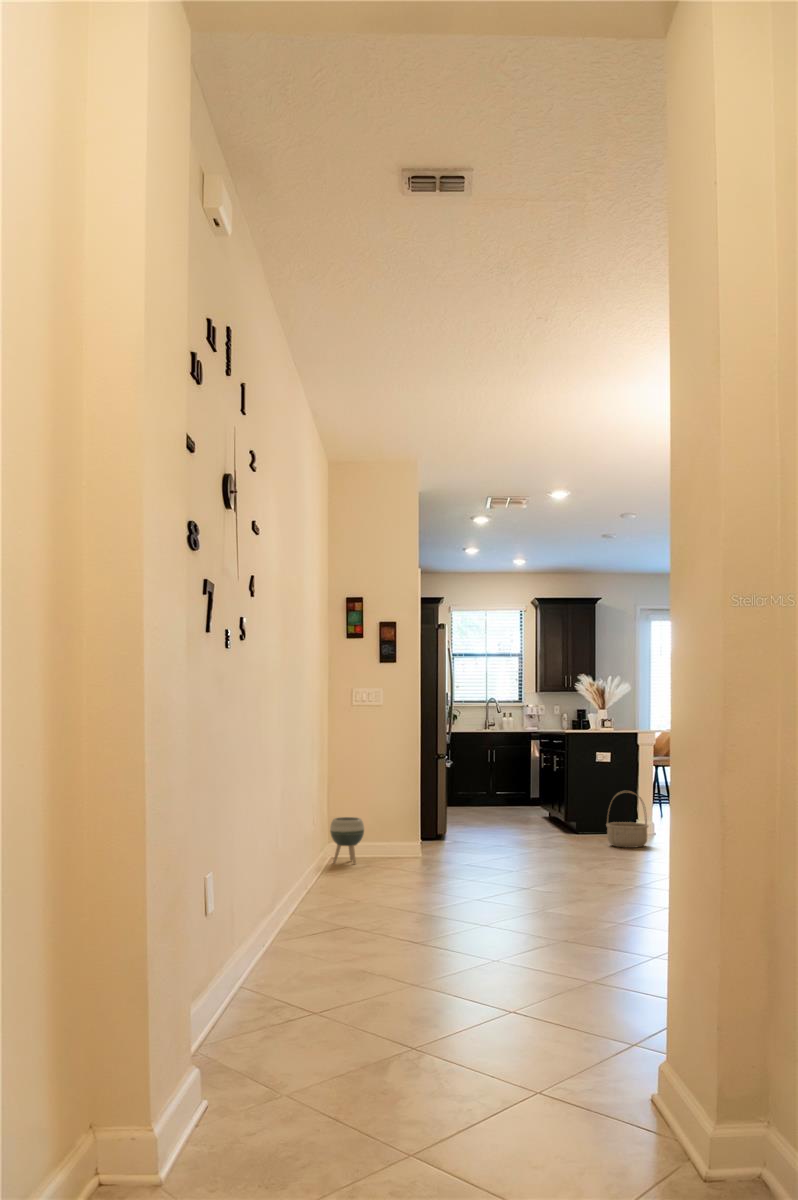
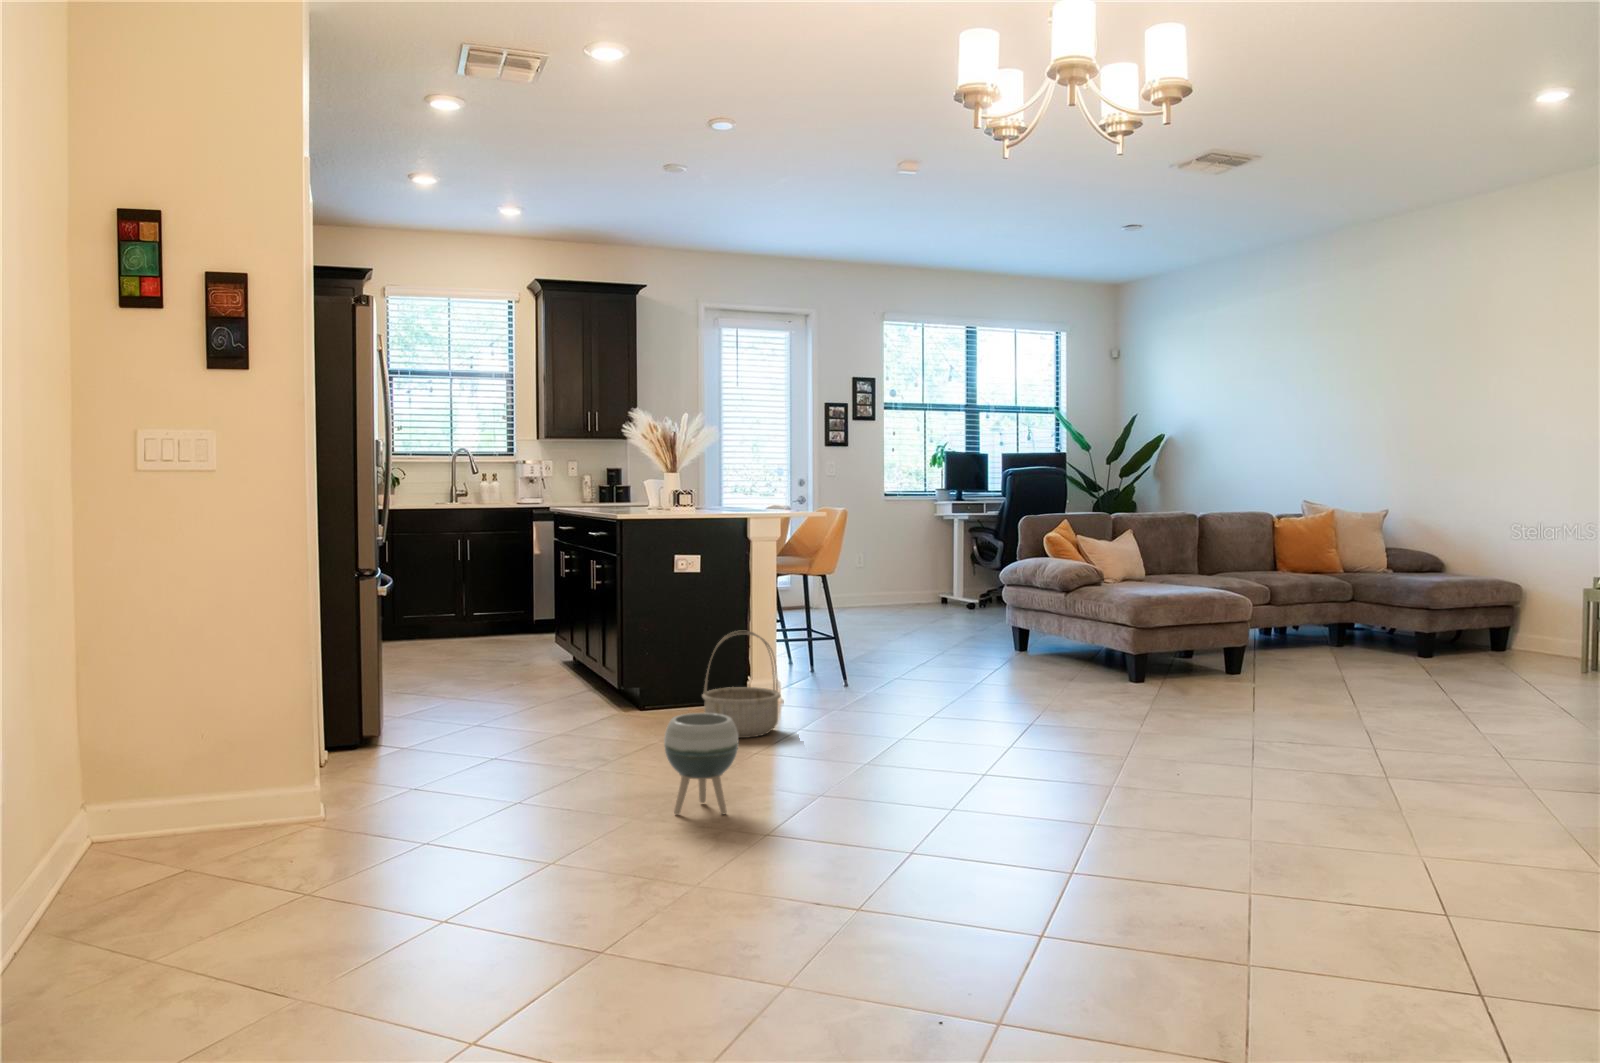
planter: present [330,817,364,864] -> present [664,713,738,814]

